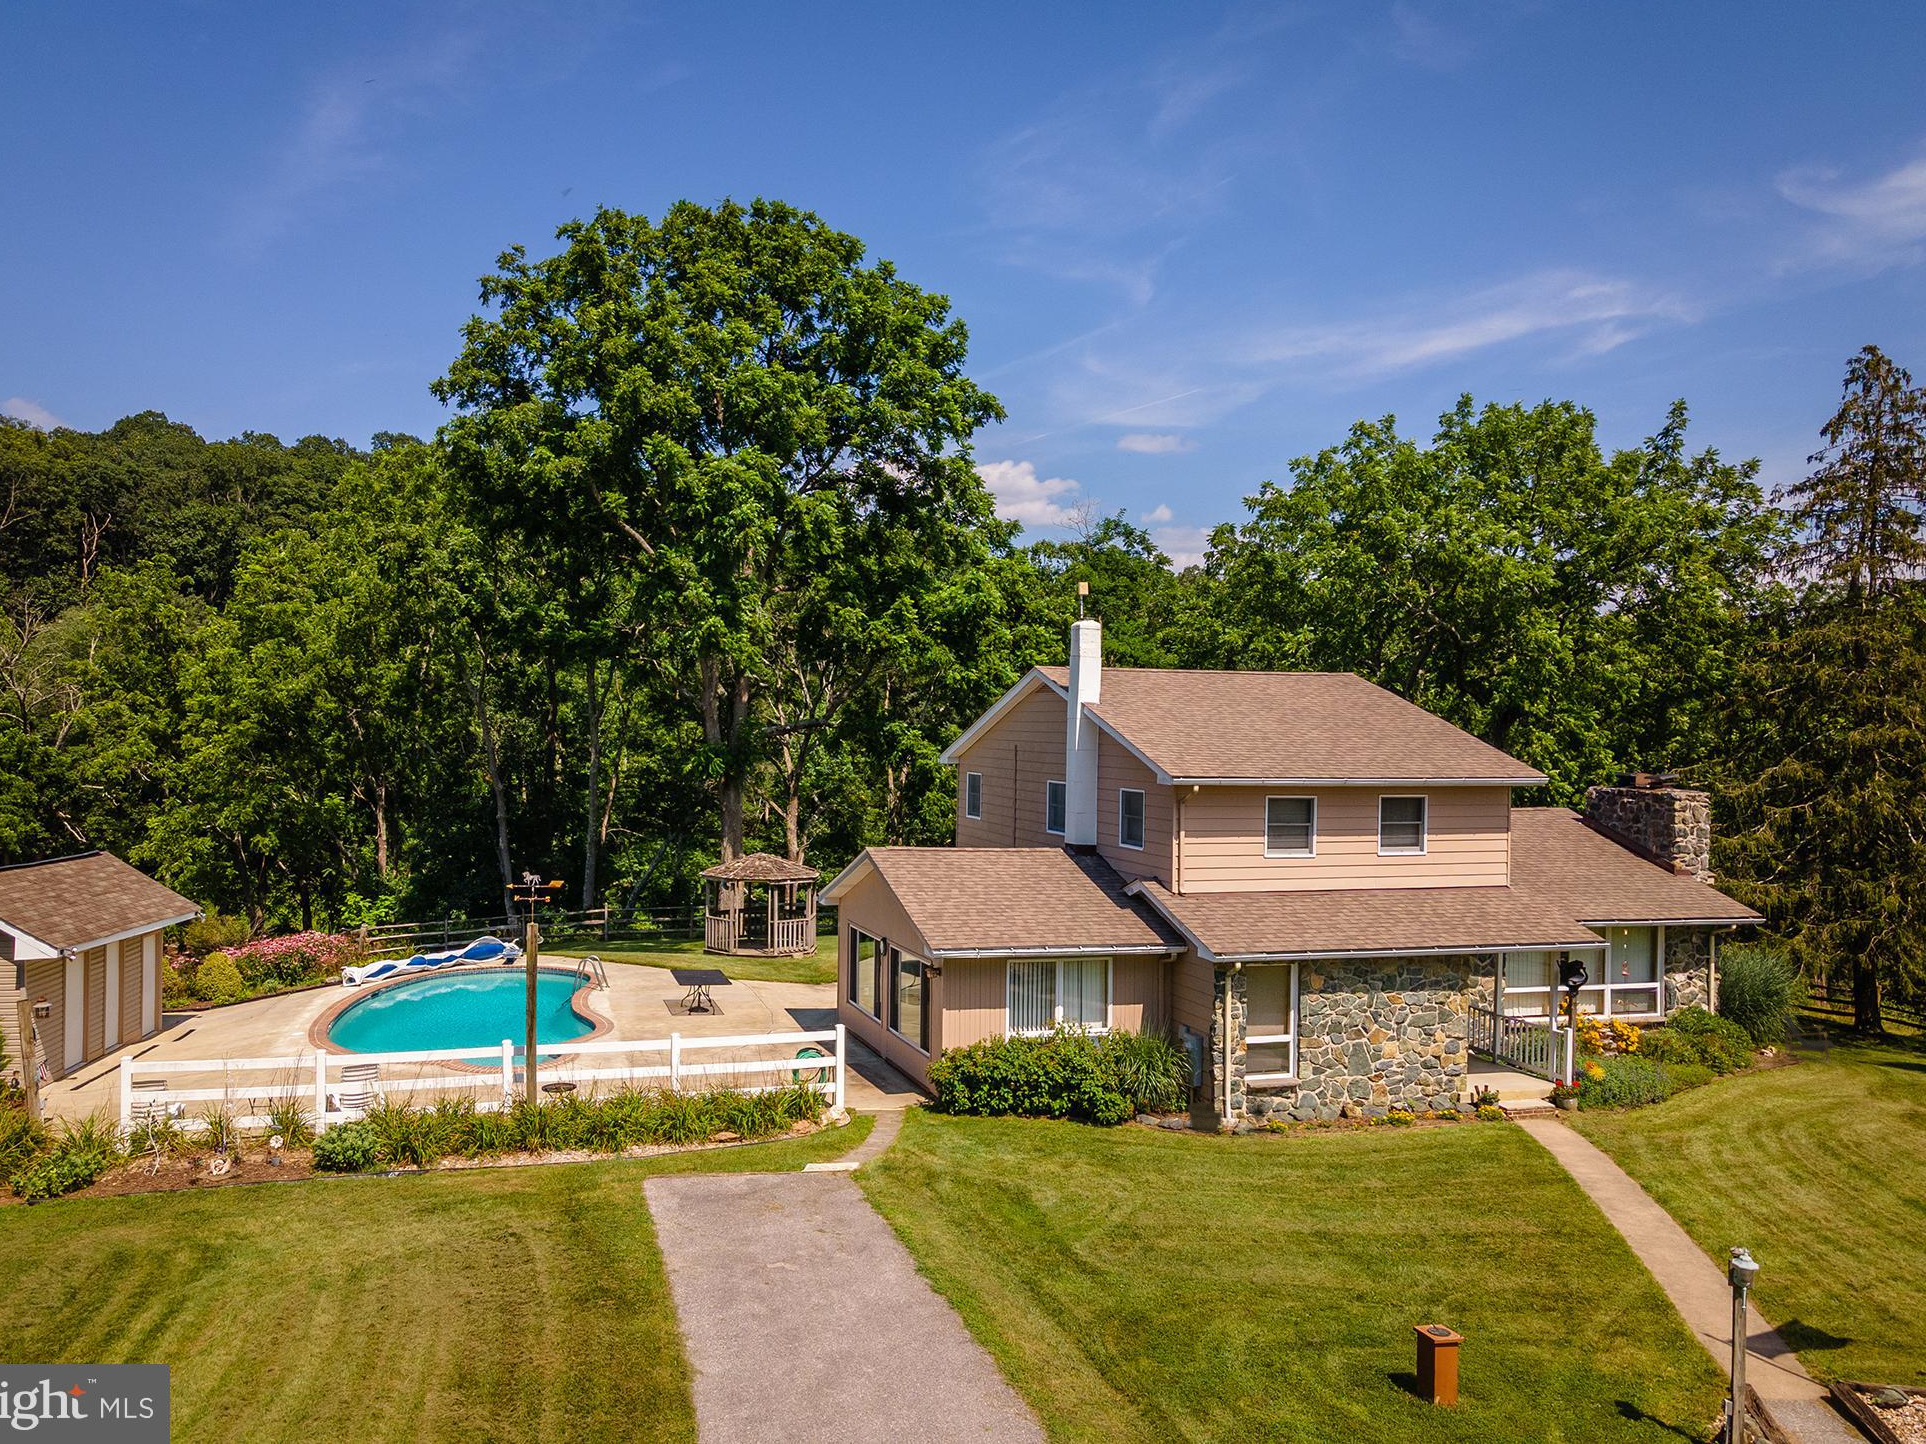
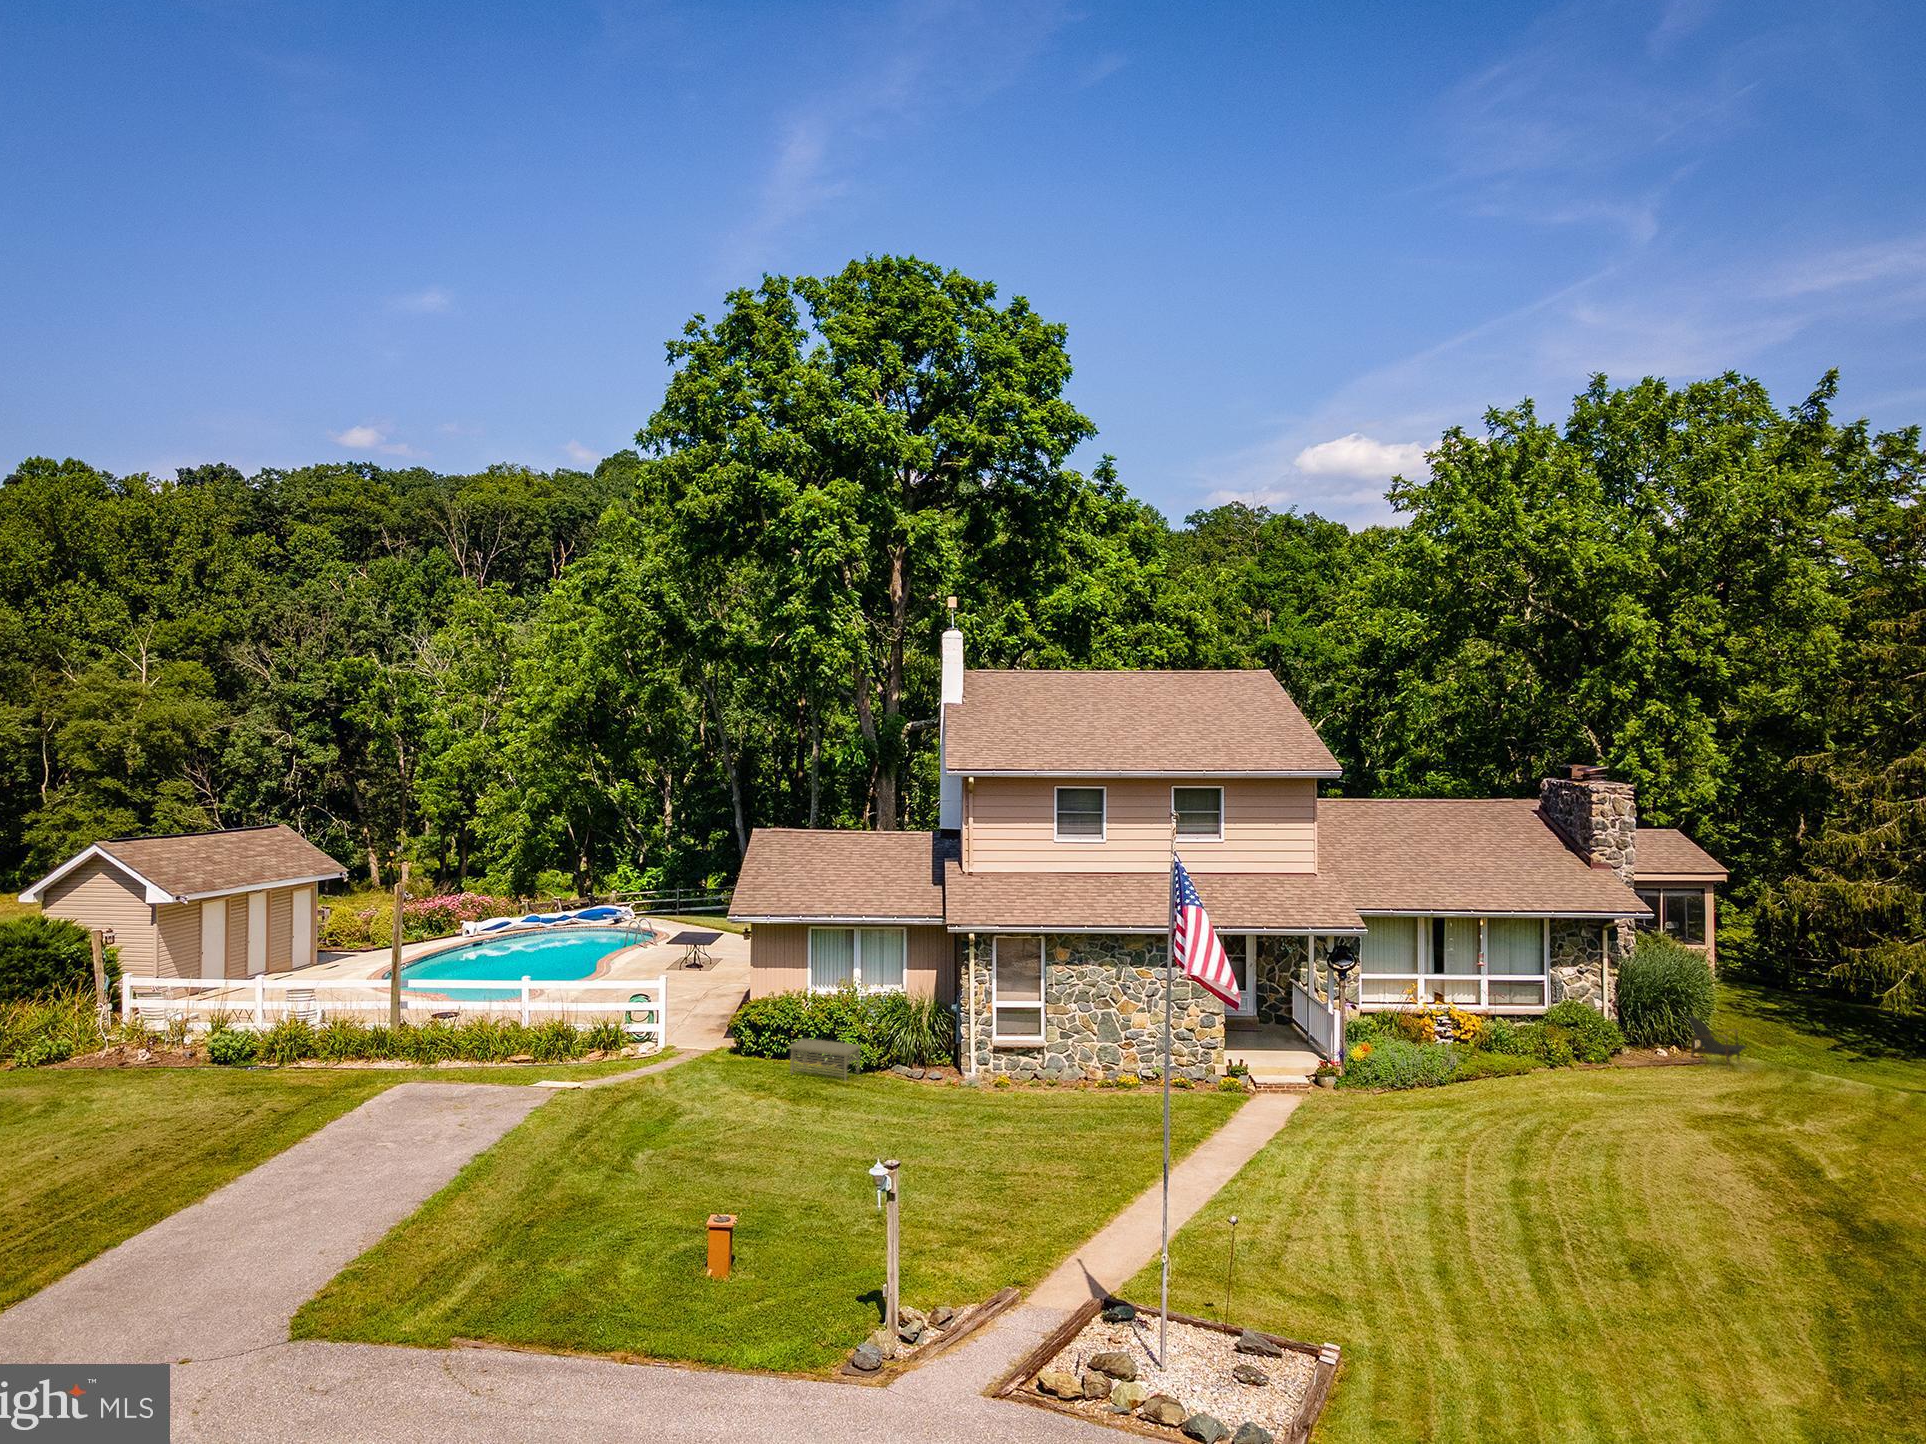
storage bench: none [1032,1093,1111,1142] -> present [789,1039,861,1081]
potted tree: present [1247,1094,1268,1133] -> none [983,1047,1005,1085]
wooden bucket: present [1188,1103,1222,1133] -> none [933,1054,963,1082]

